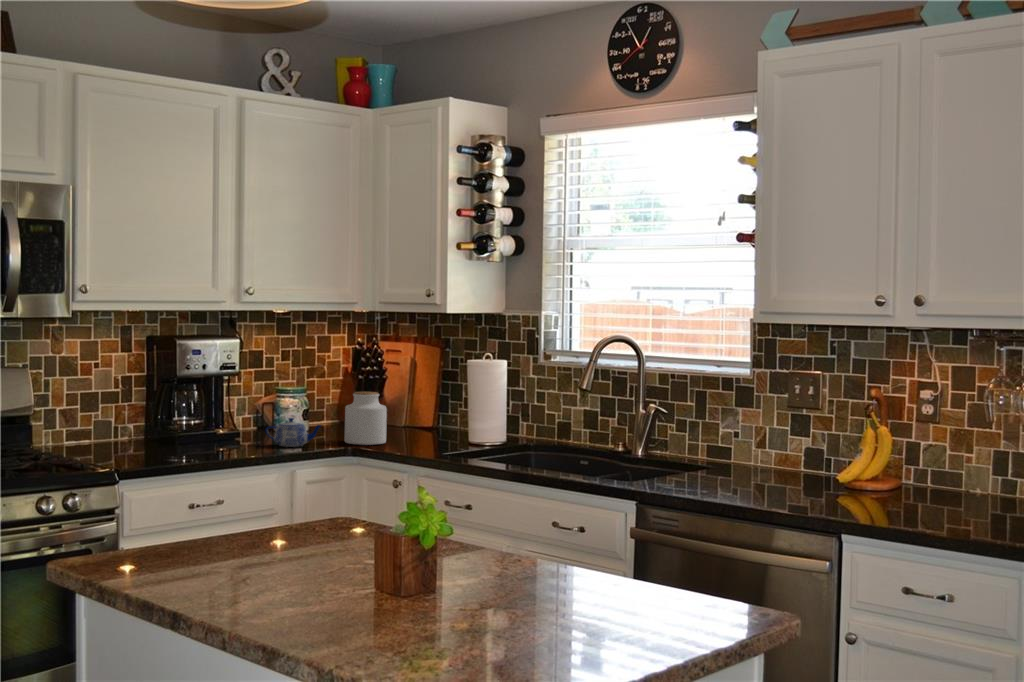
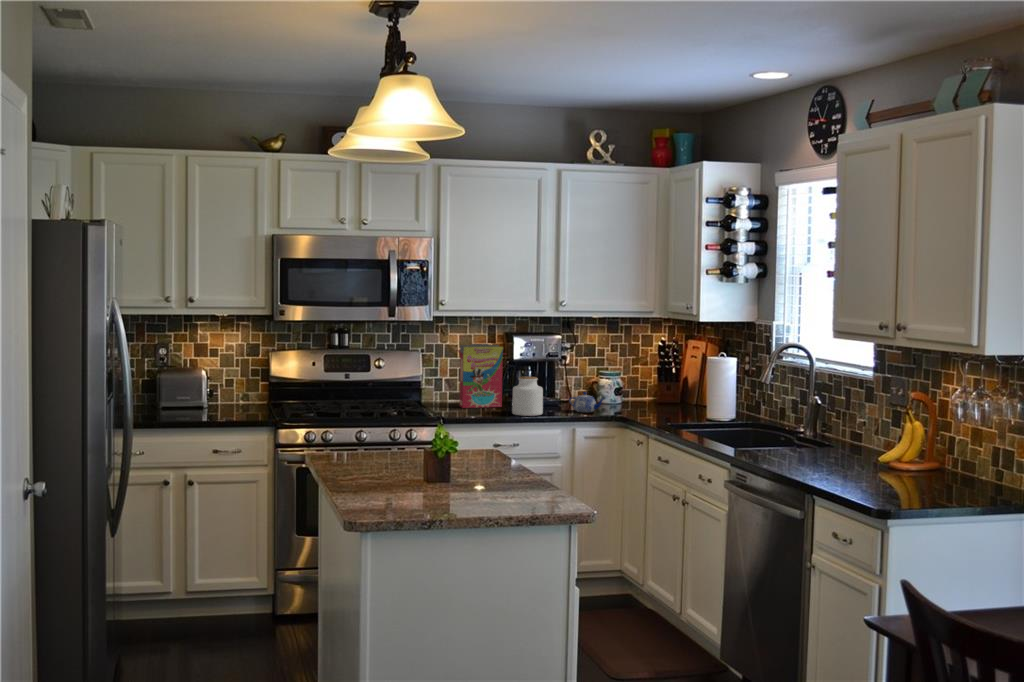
cereal box: none [99,352,173,452] -> present [458,344,503,408]
jar: present [345,392,387,445] -> present [512,377,543,416]

